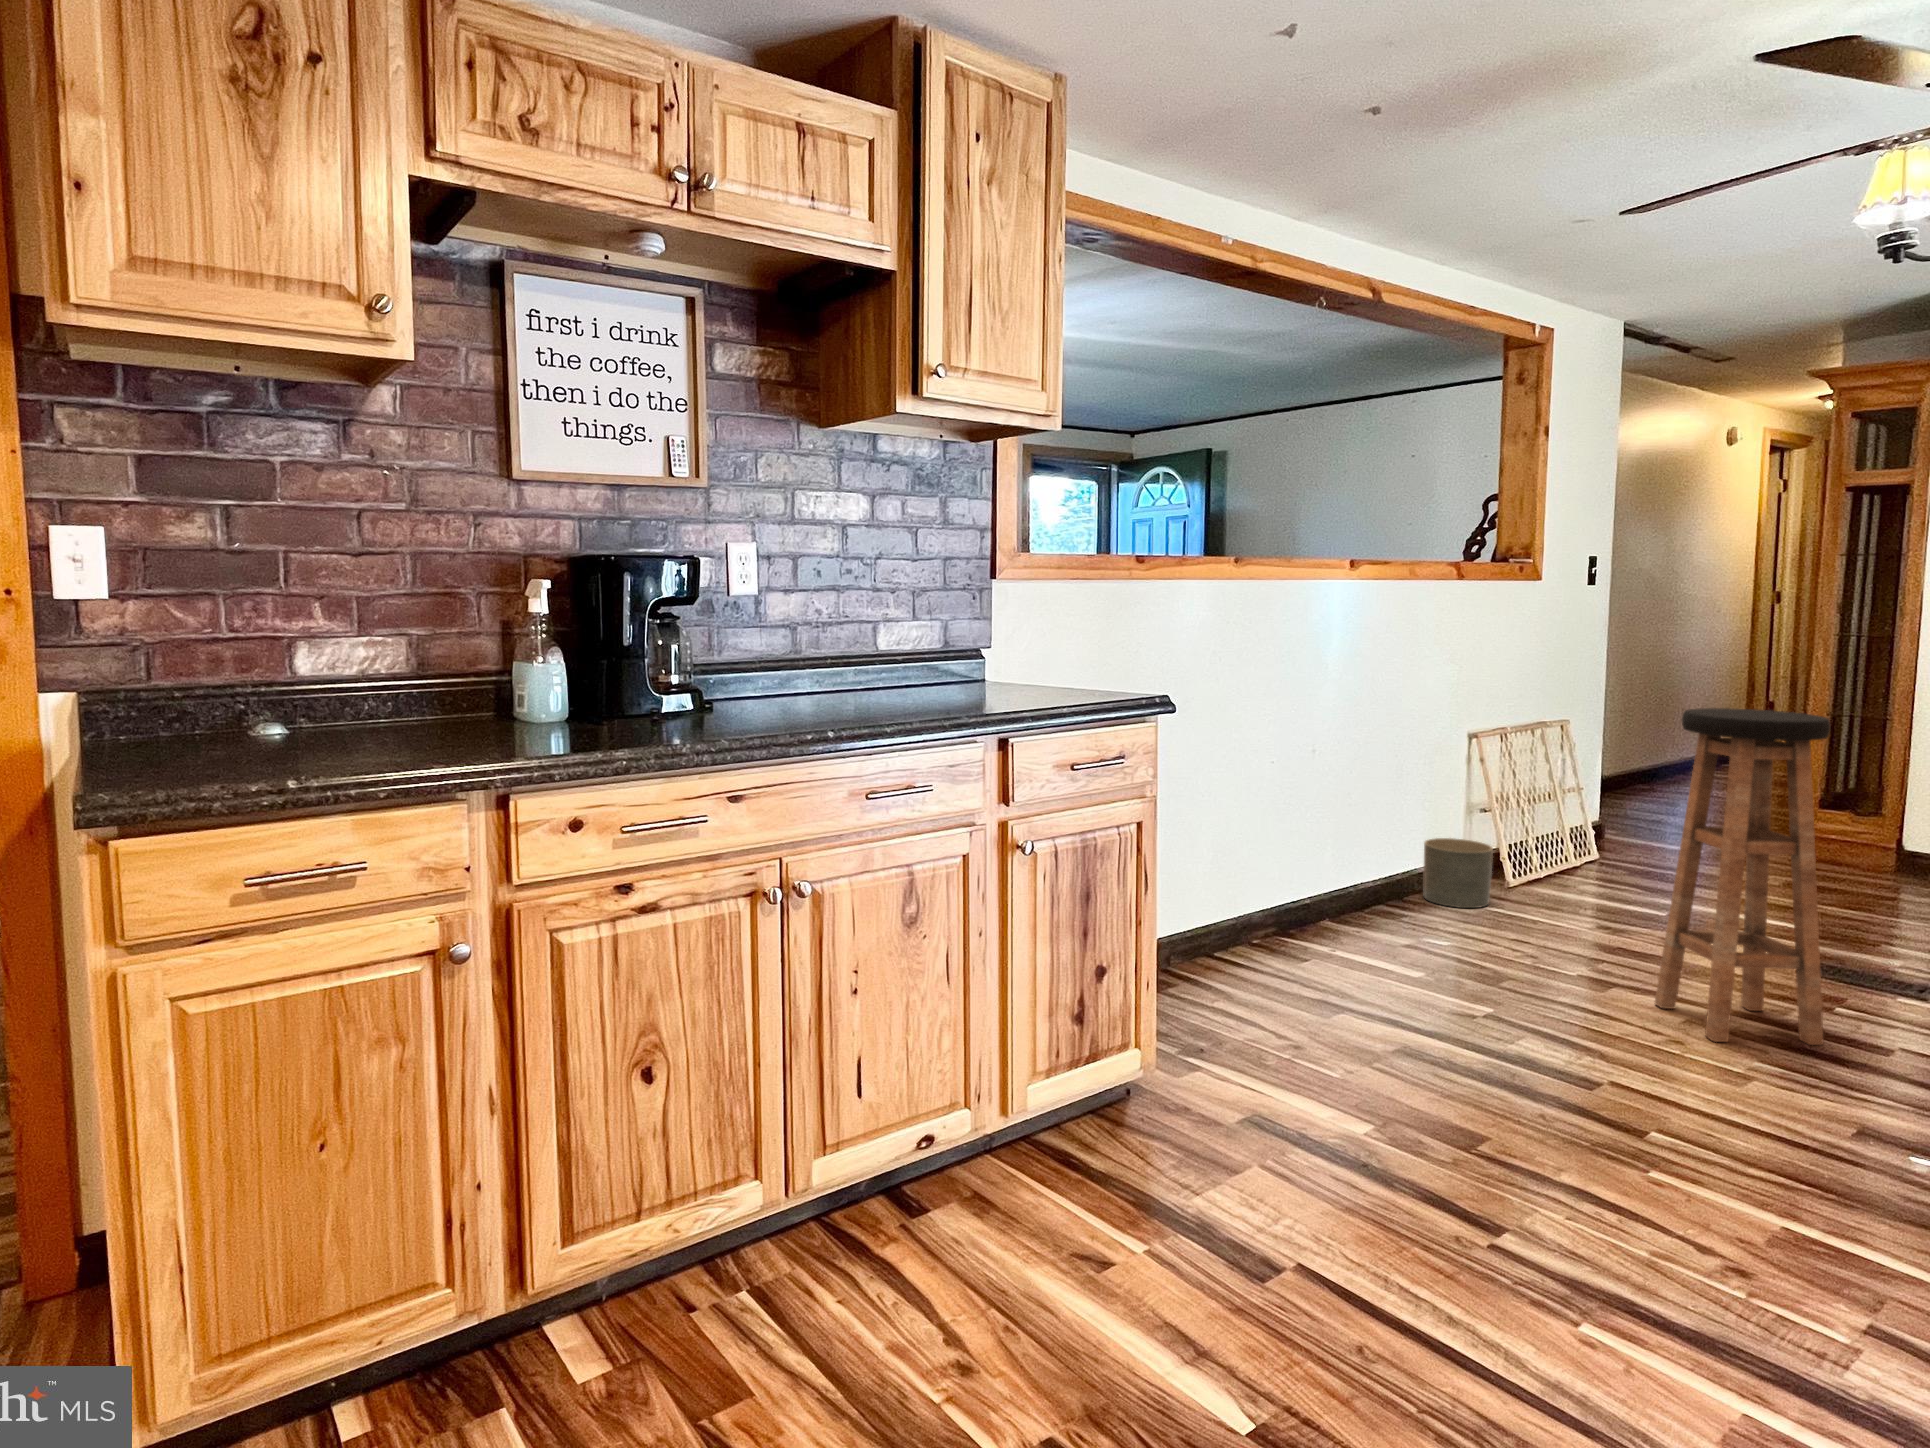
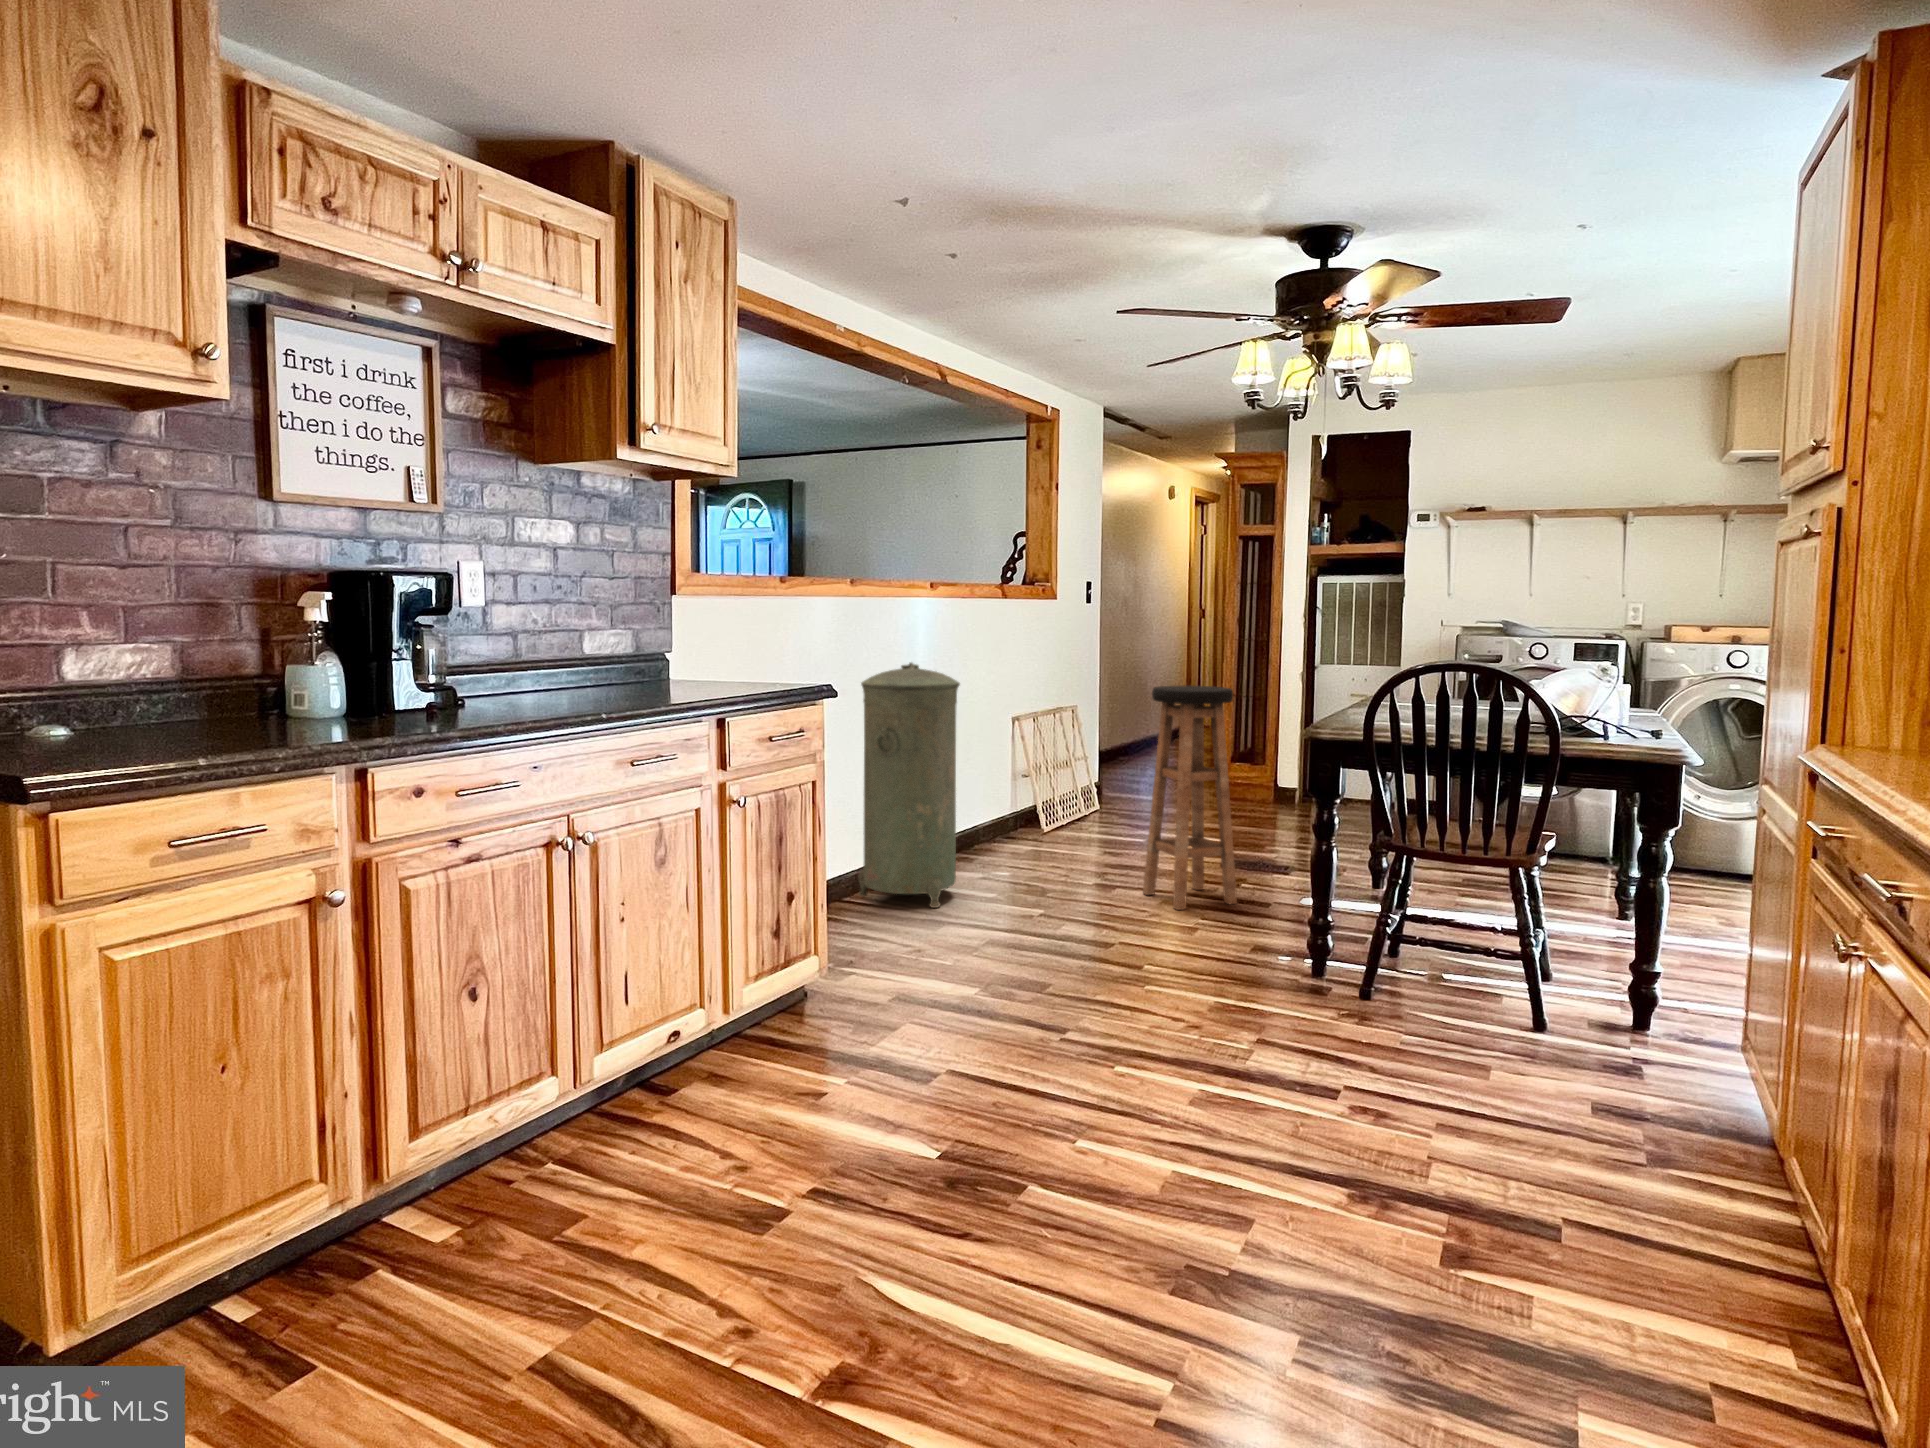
trash can: none [1235,664,1380,984] -> present [858,663,960,908]
planter: present [1424,838,1493,908] -> none [986,797,1034,849]

